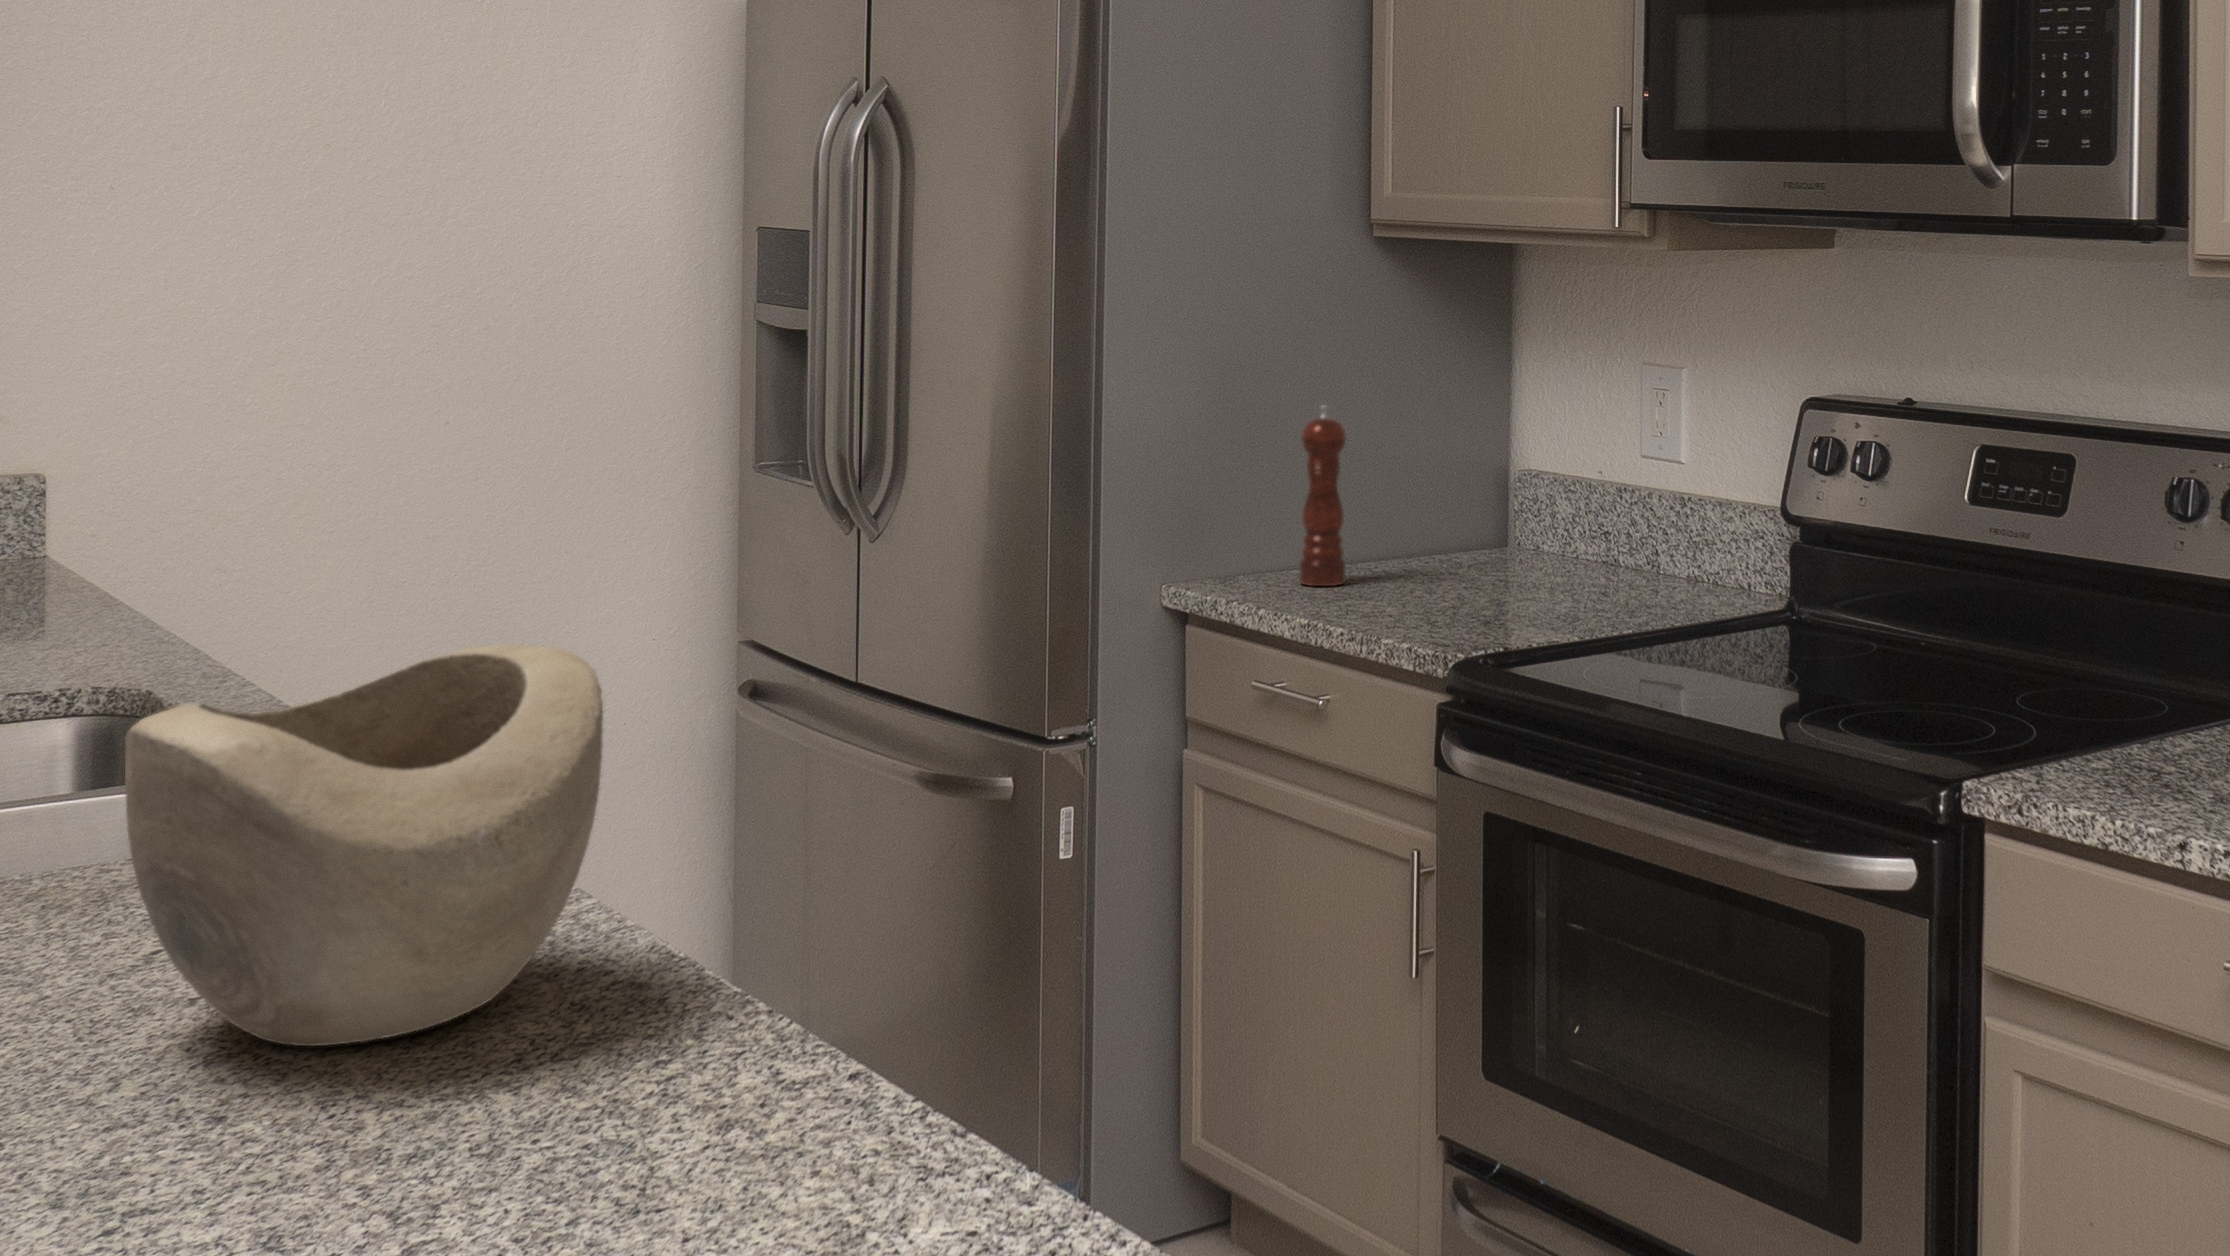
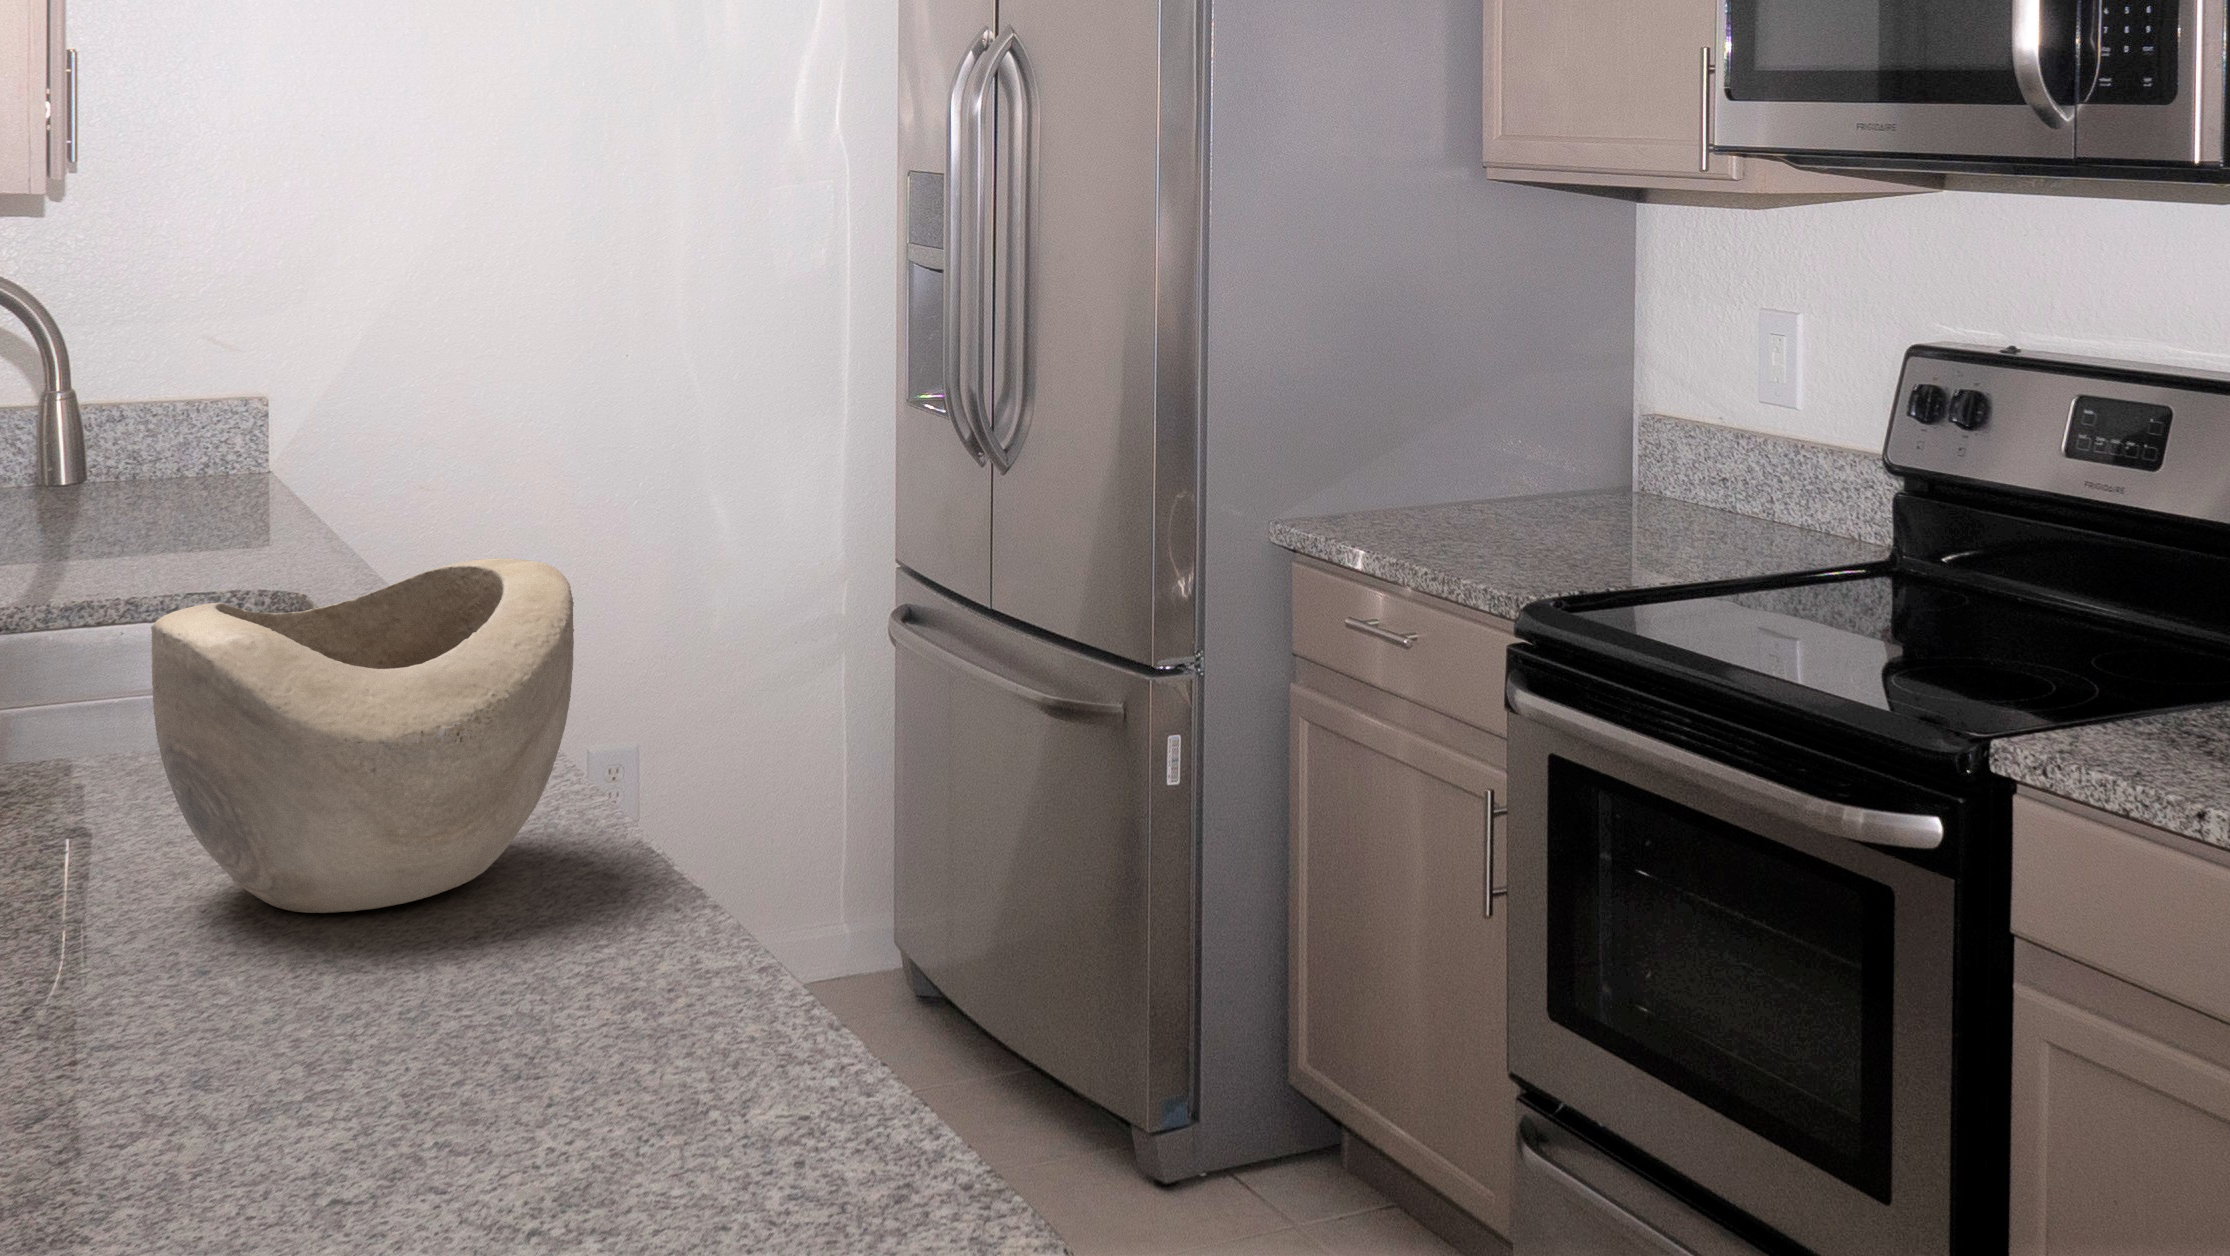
pepper mill: present [1299,405,1346,586] -> none [1400,346,1446,523]

